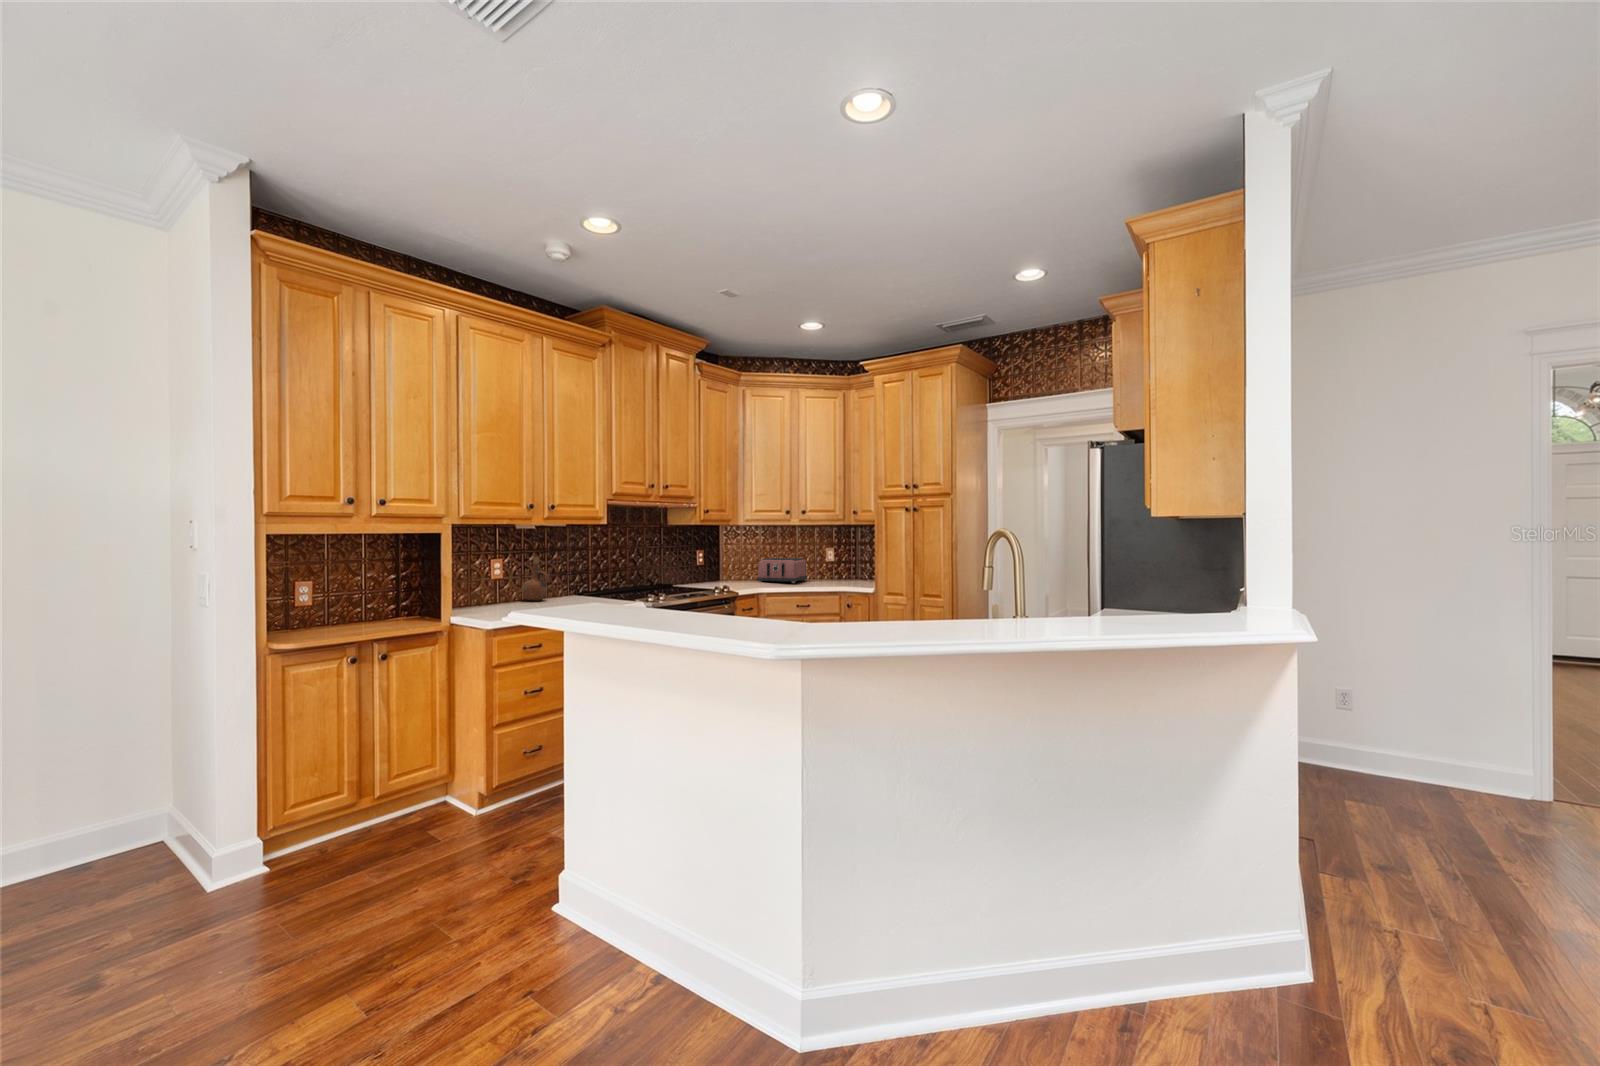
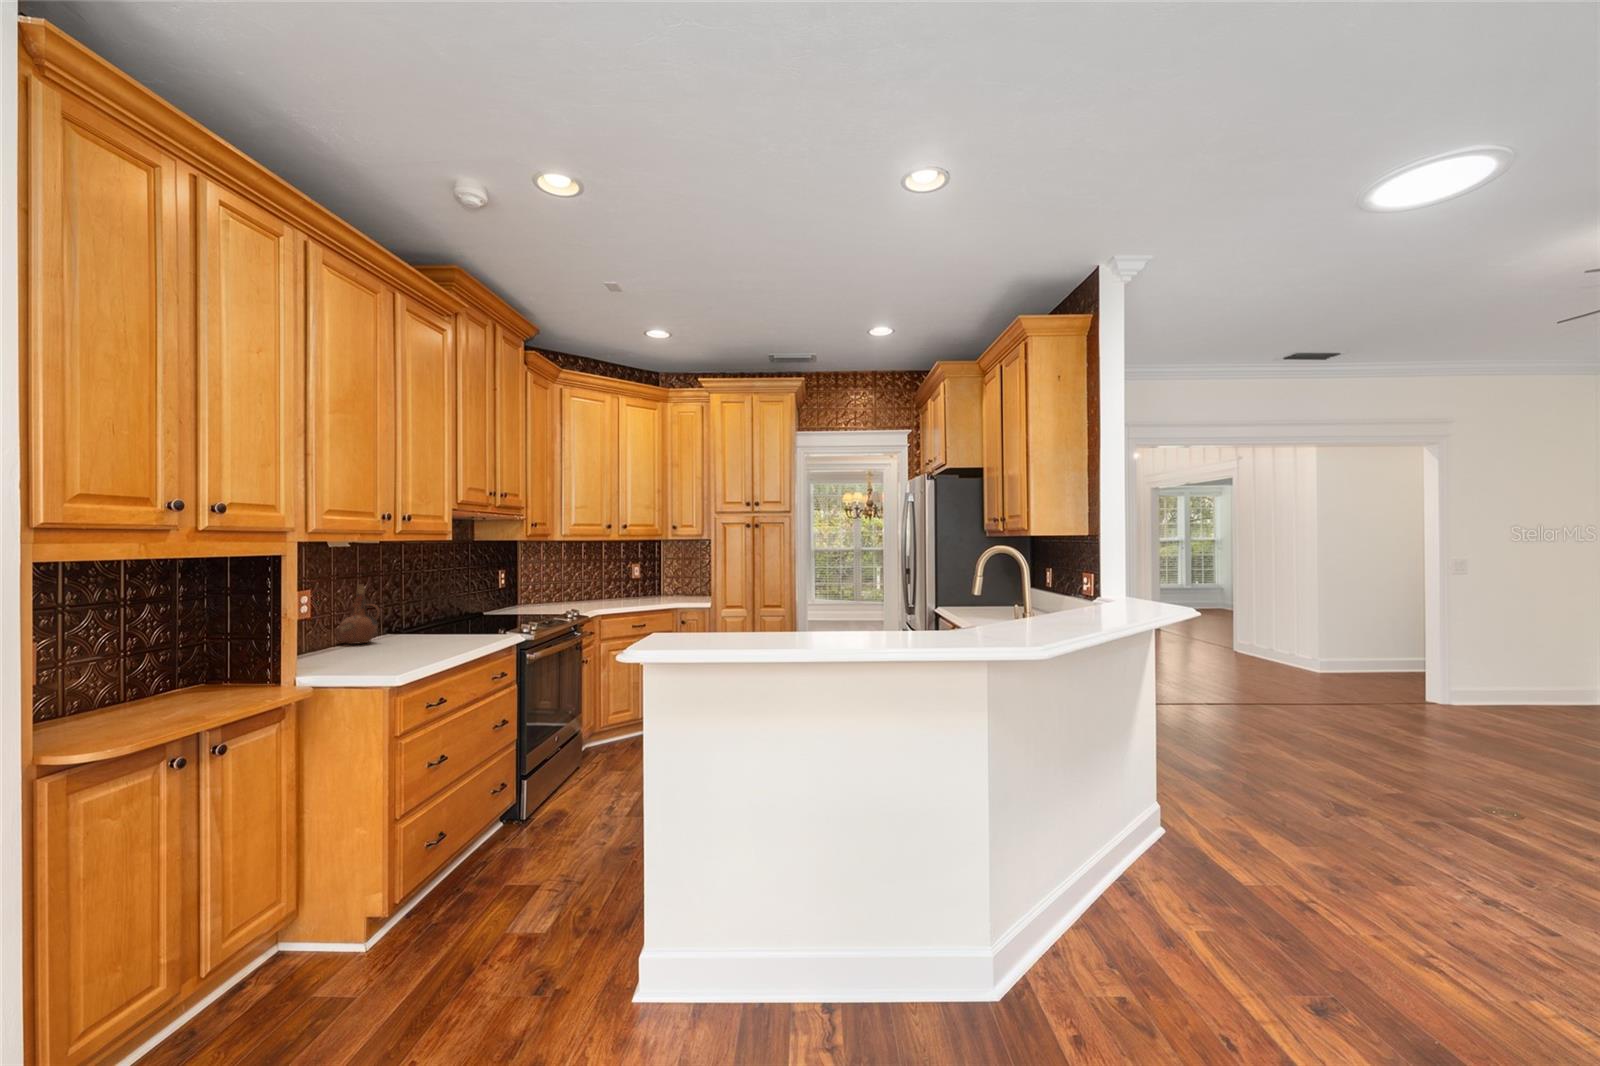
toaster: present [757,558,807,583] -> none [568,575,615,603]

